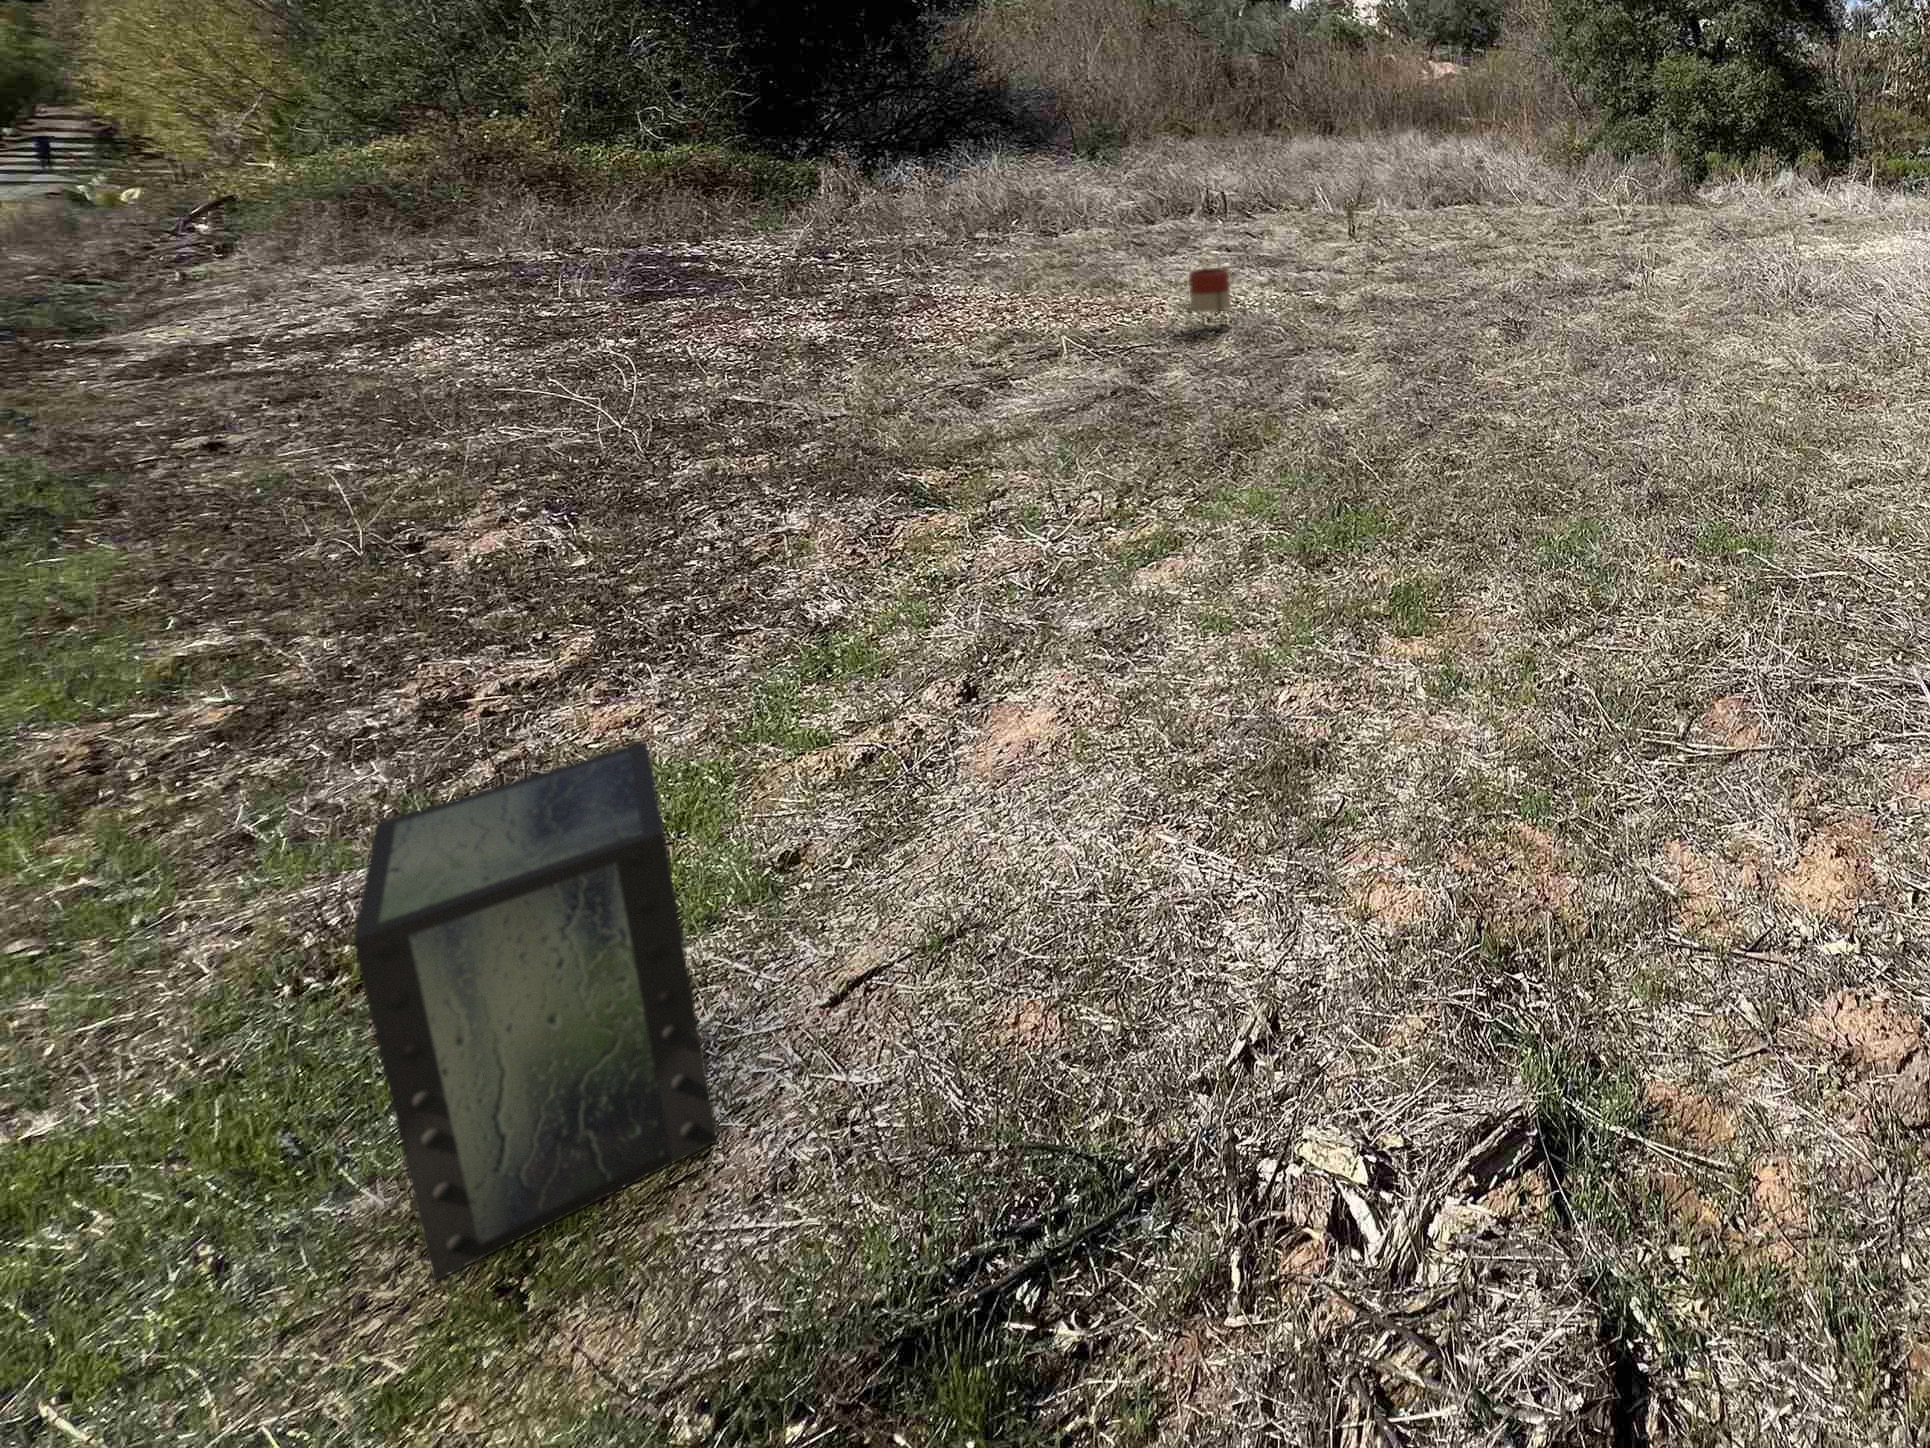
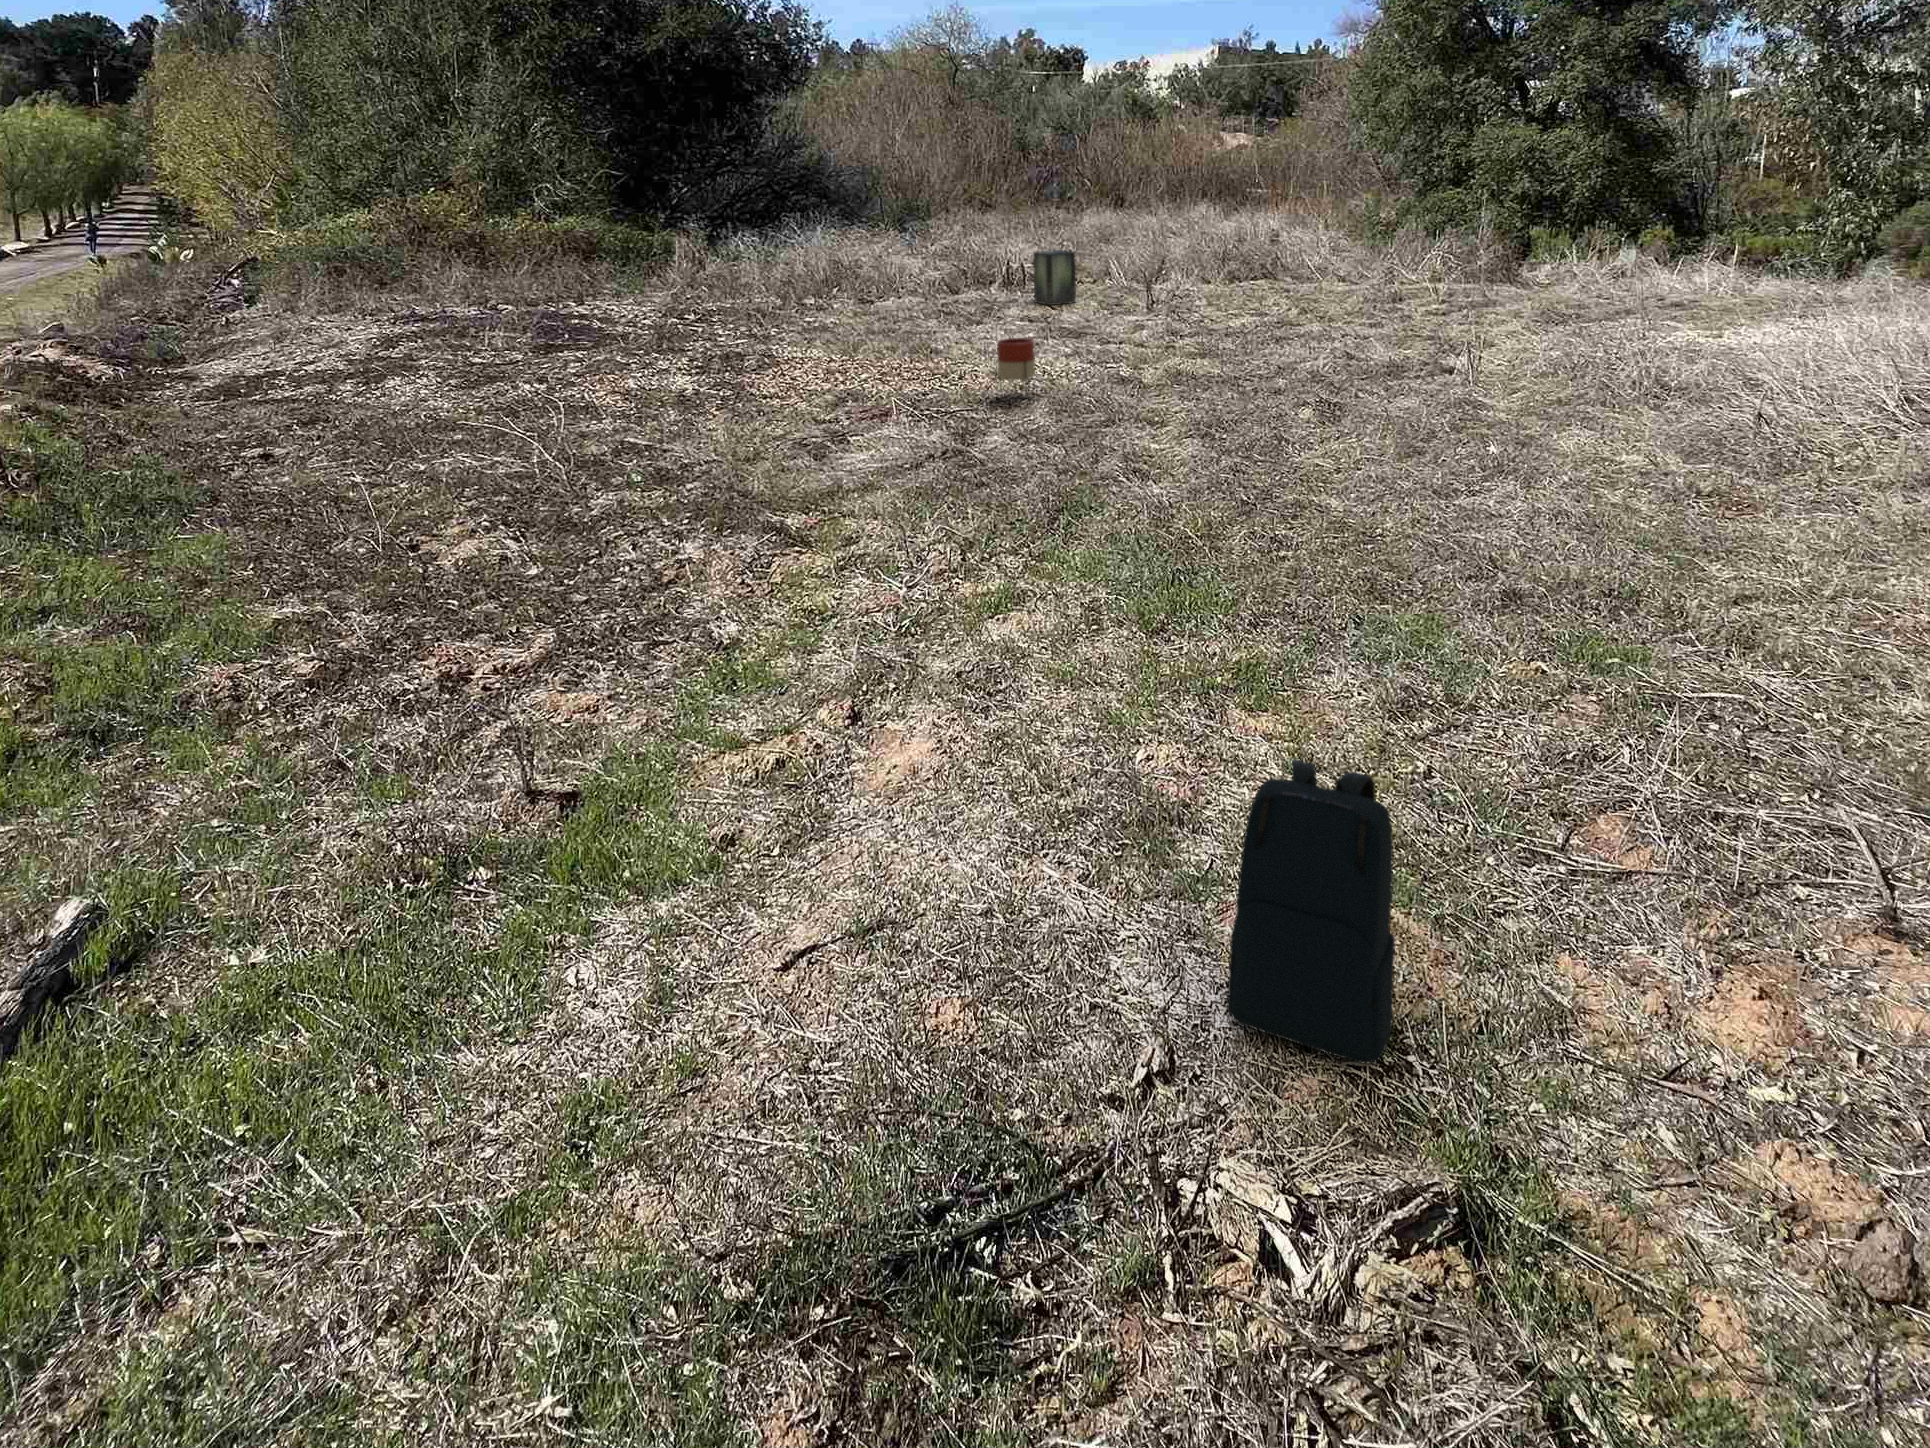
backpack: none [1336,686,1504,991] -> present [1227,760,1395,1064]
storage box: present [353,742,718,1282] -> present [1033,250,1076,305]

